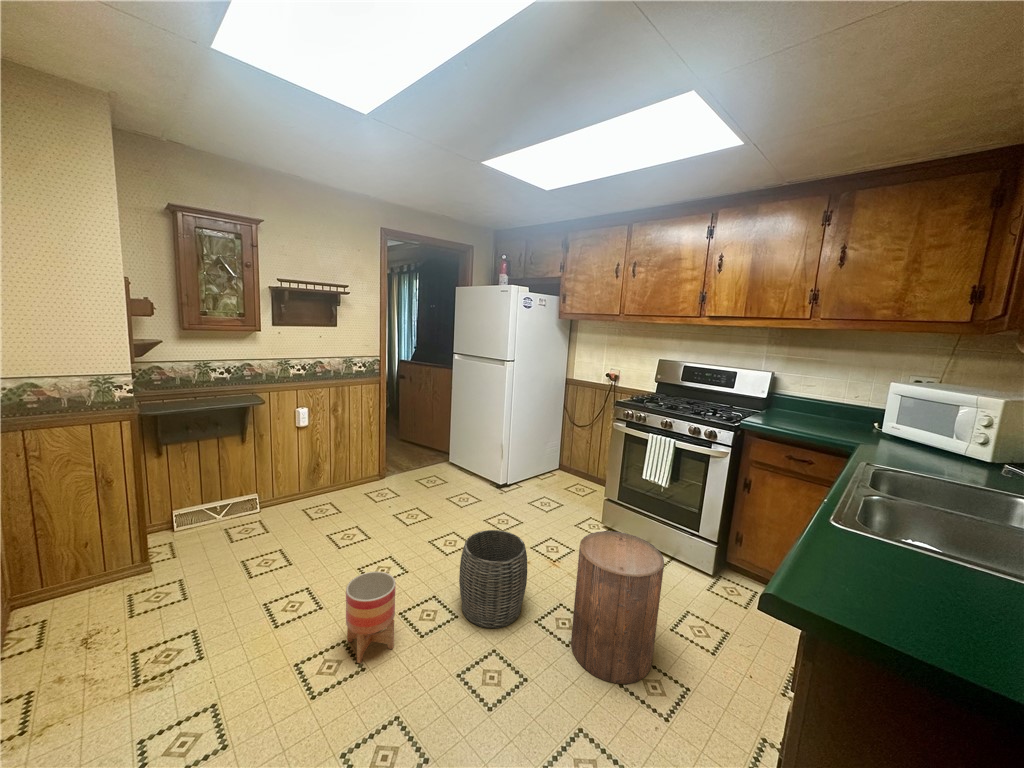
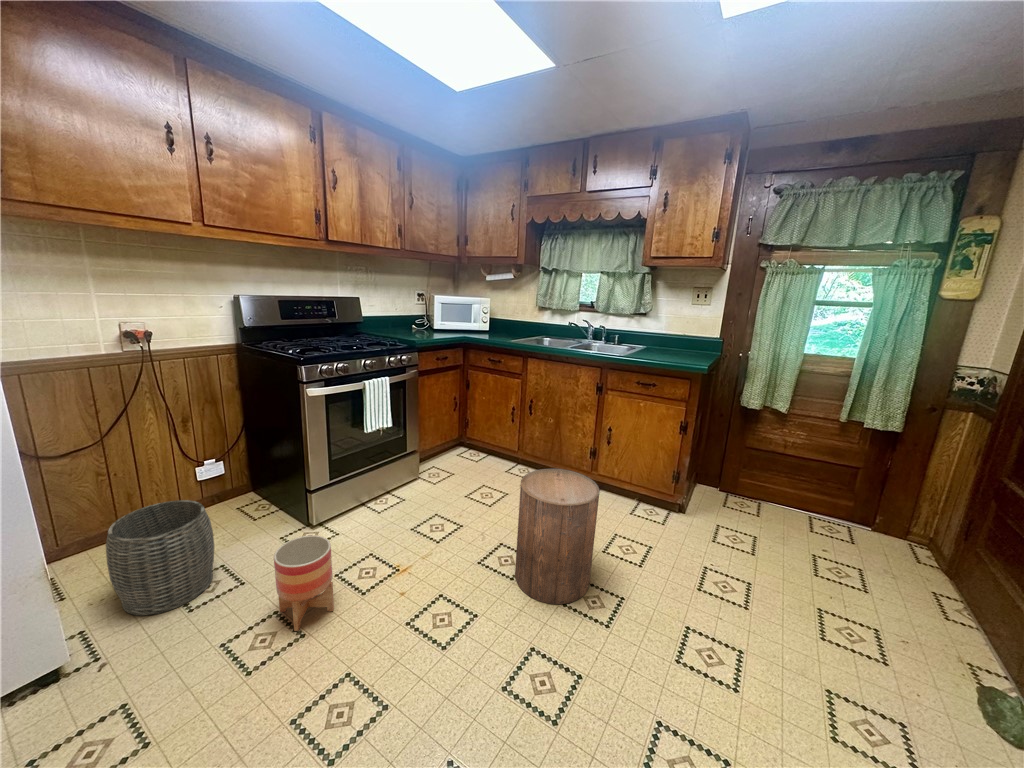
woven basket: present [459,530,527,628] -> present [106,500,214,616]

